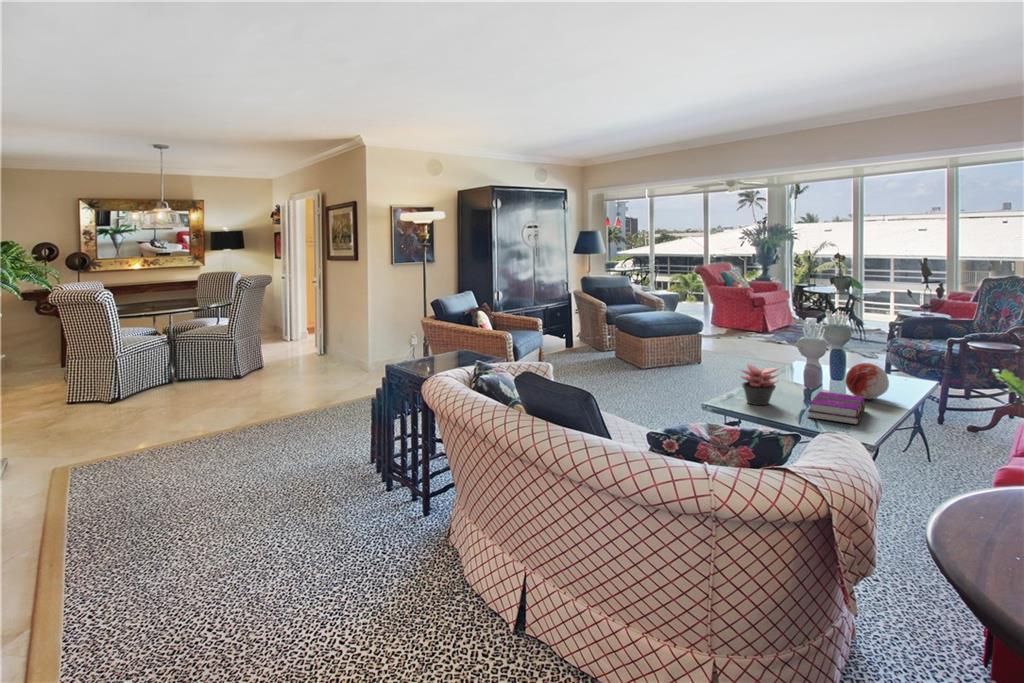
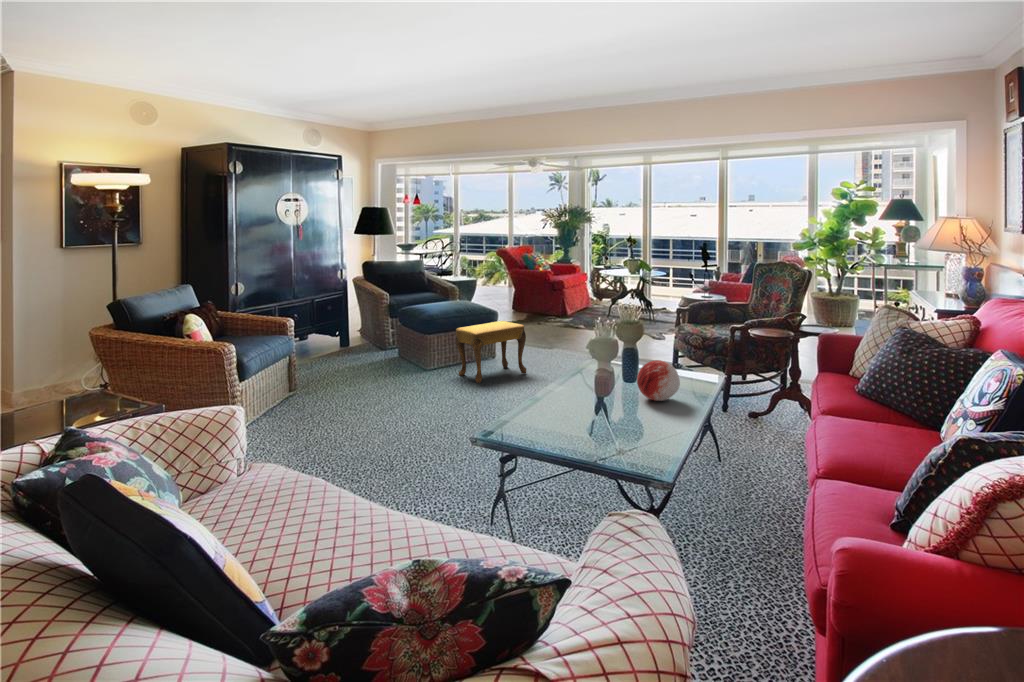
footstool: none [666,330,731,383] -> present [456,321,526,383]
succulent plant: present [741,364,779,405] -> none [523,369,567,419]
hardback book: present [808,392,865,424] -> none [598,397,657,438]

